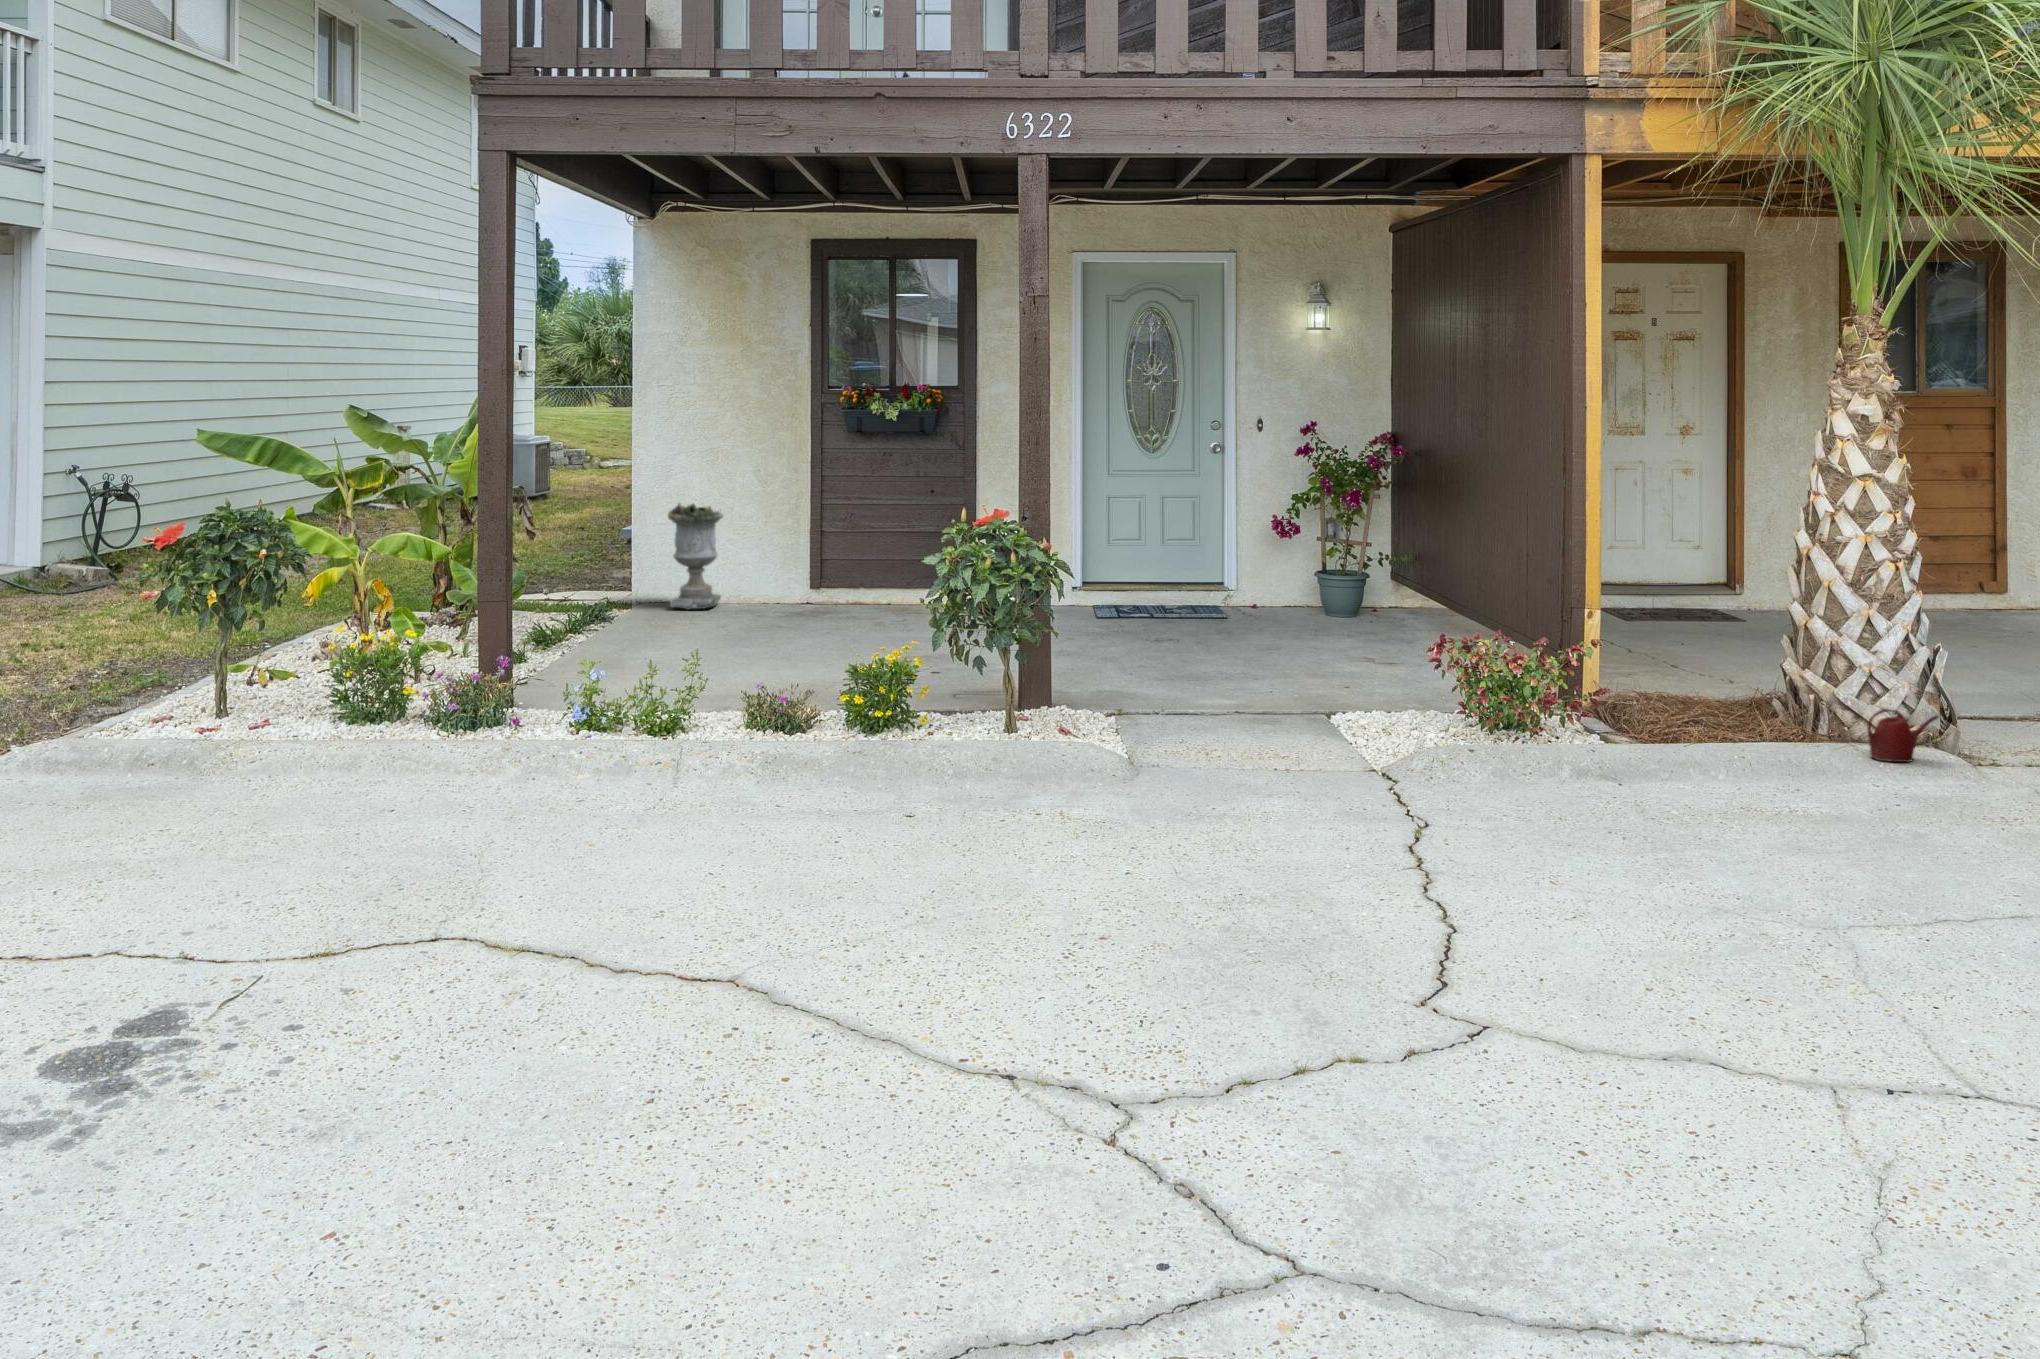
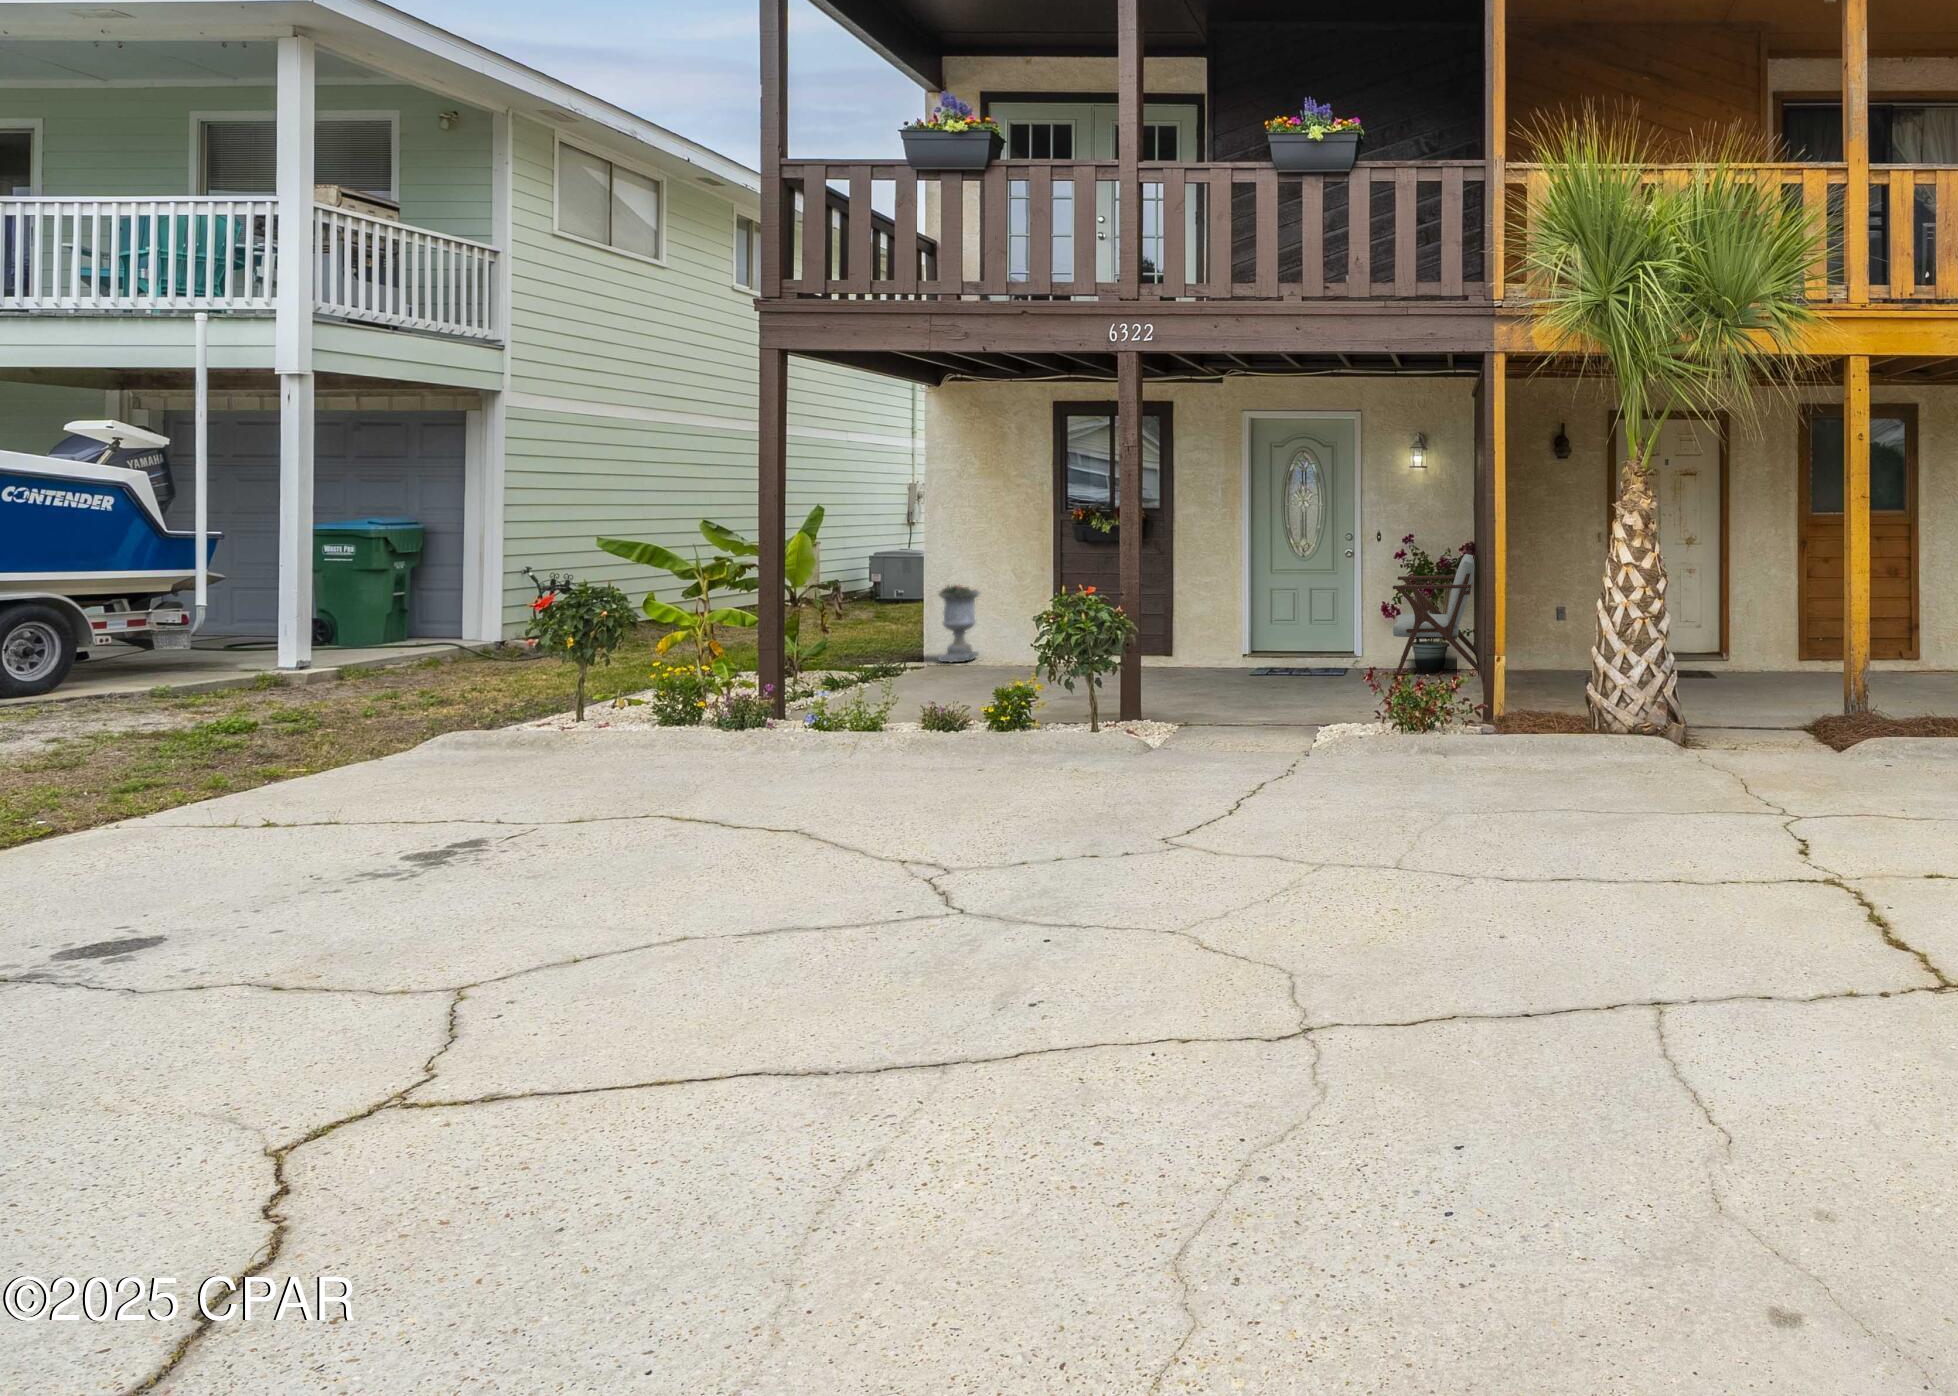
lounge chair: none [1307,471,1461,637] -> present [1393,554,1479,675]
watering can: present [1867,709,1938,762] -> none [1617,709,1663,743]

